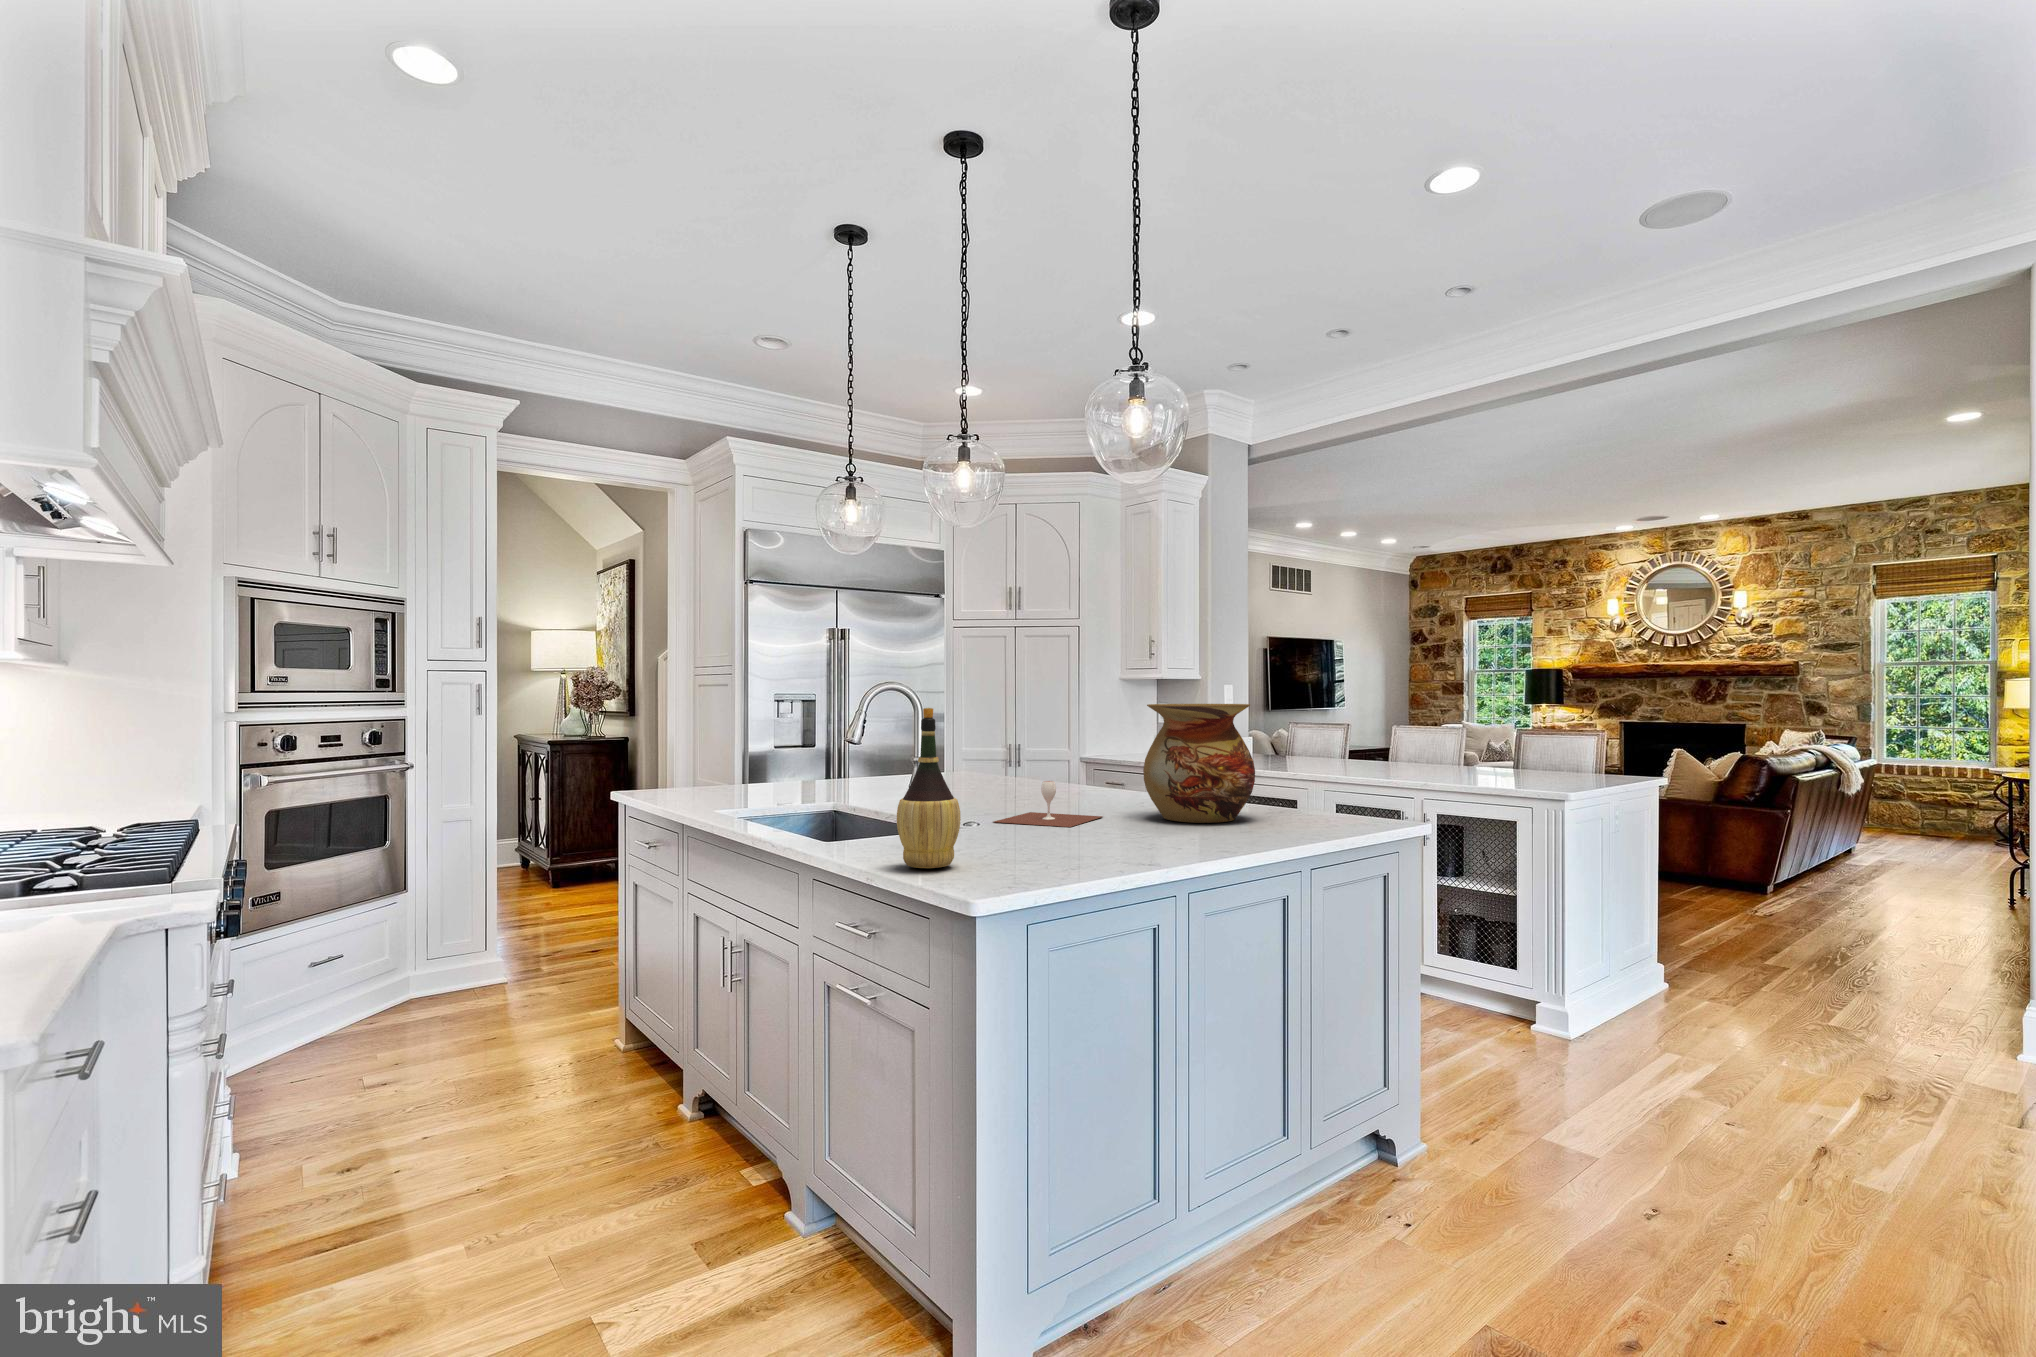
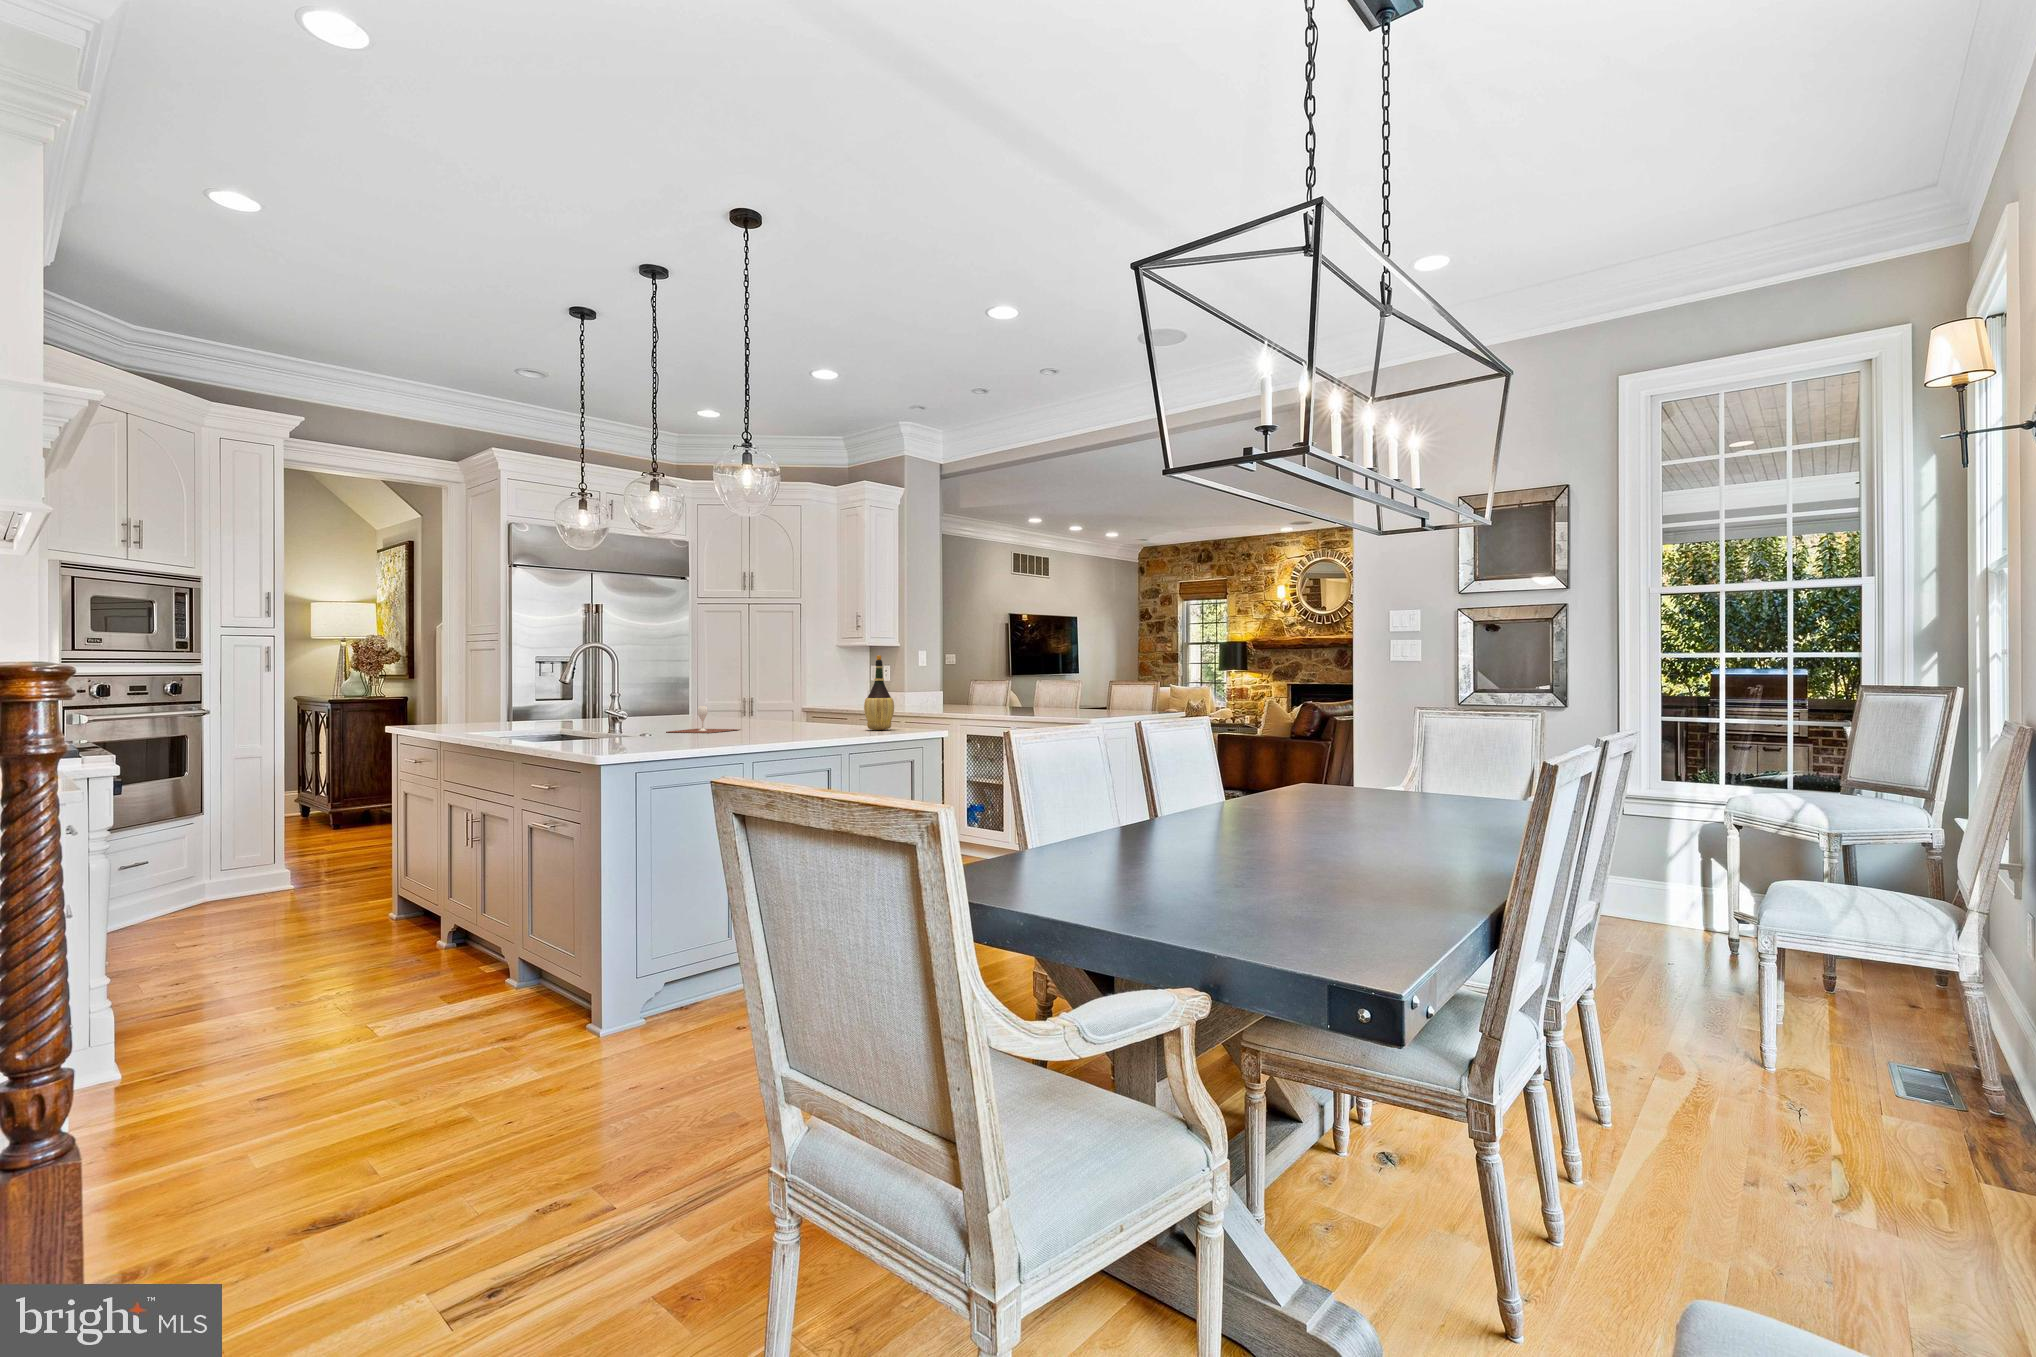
vase: present [1143,704,1255,823] -> none [766,656,838,730]
wine bottle: present [897,708,961,868] -> present [864,655,894,730]

